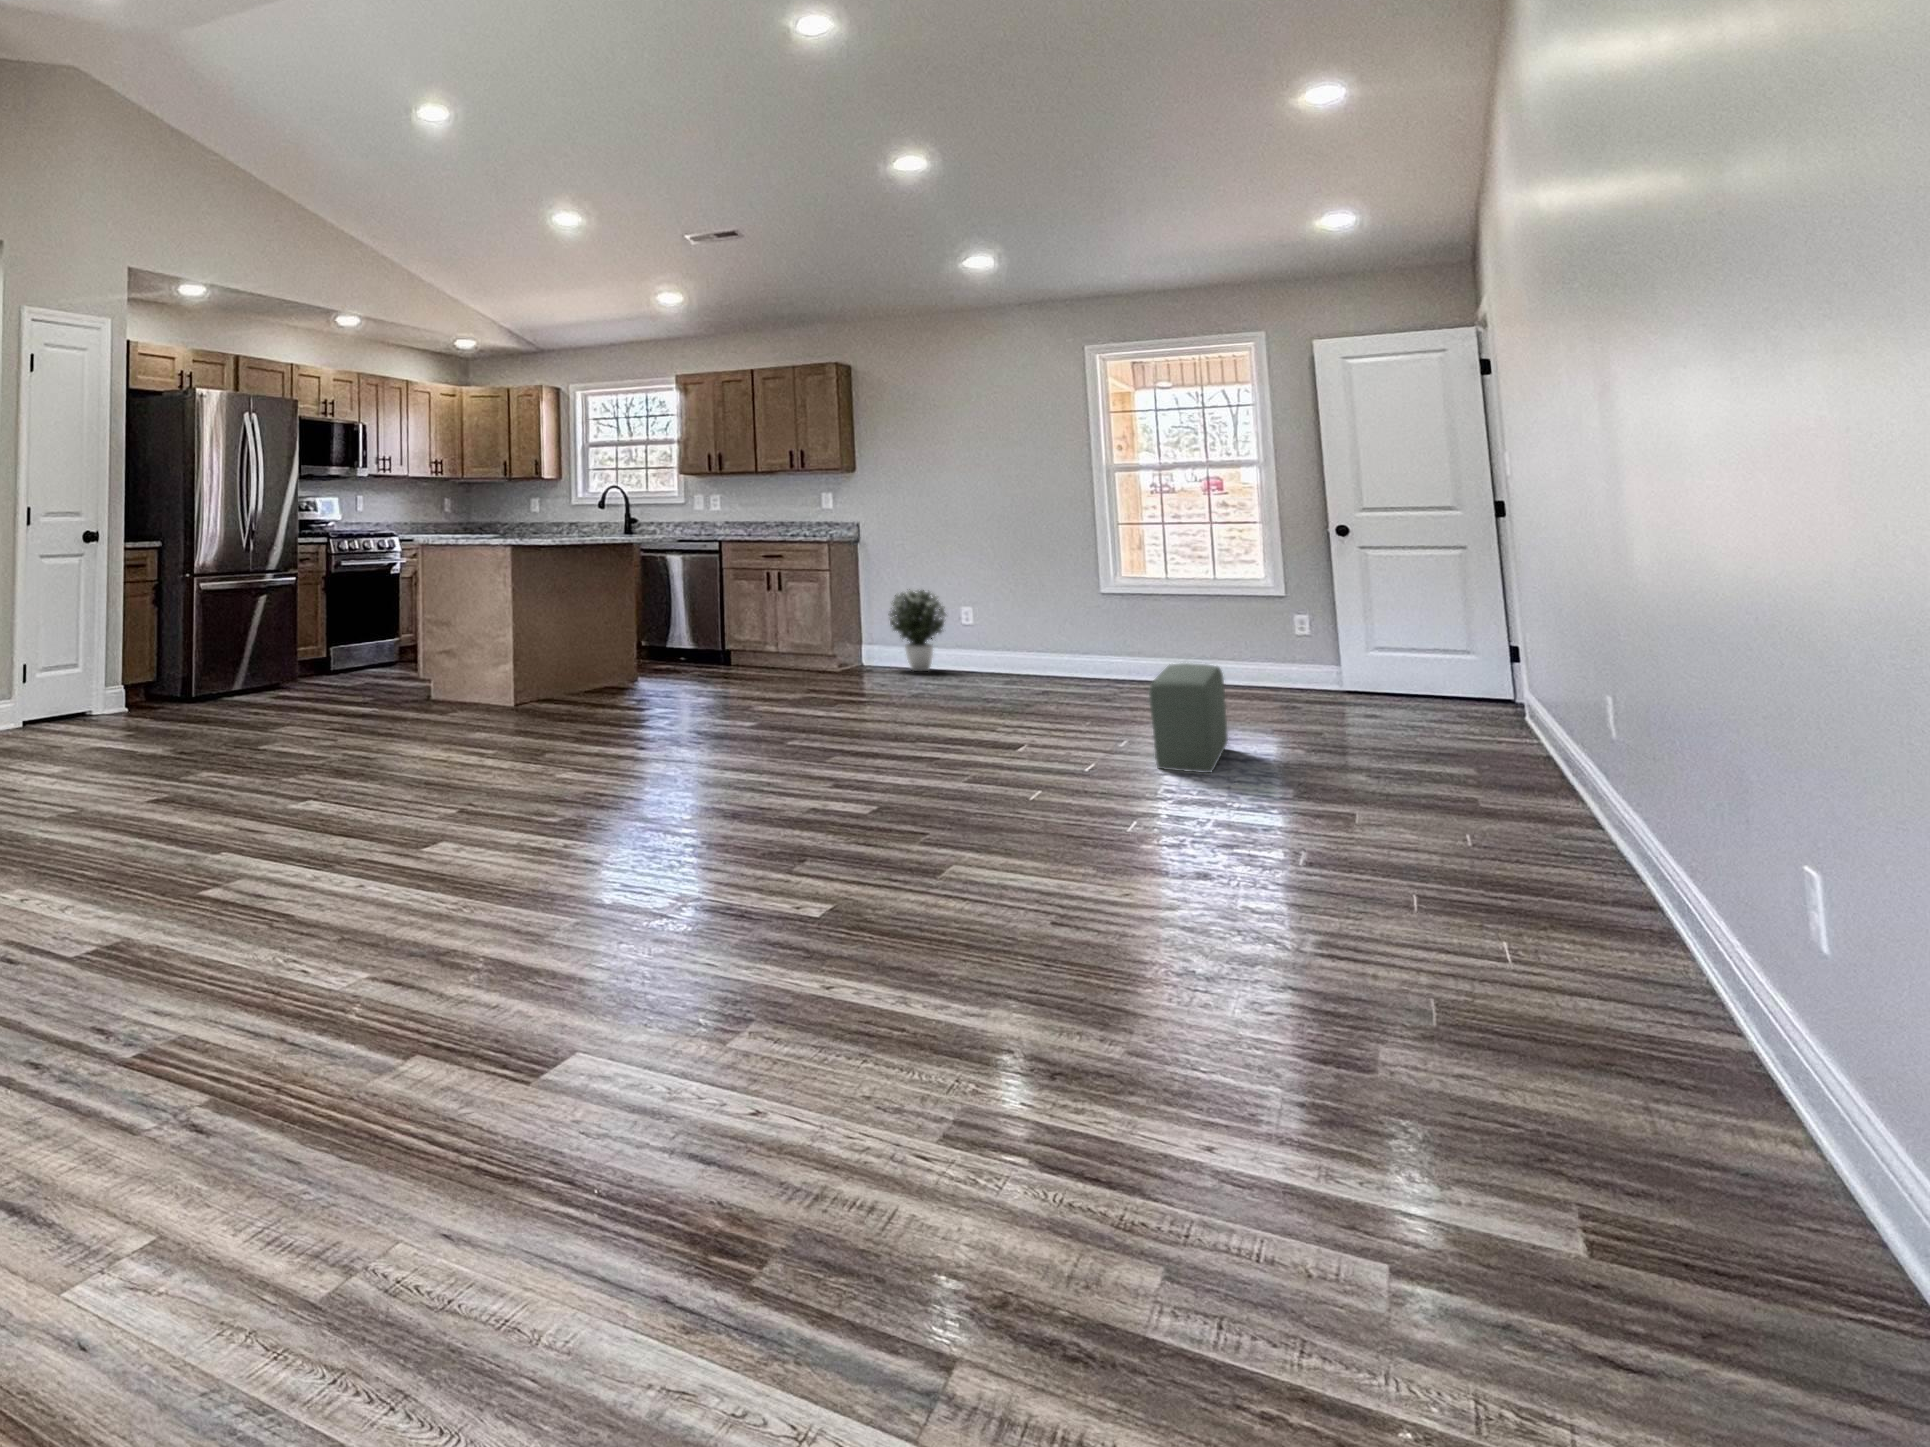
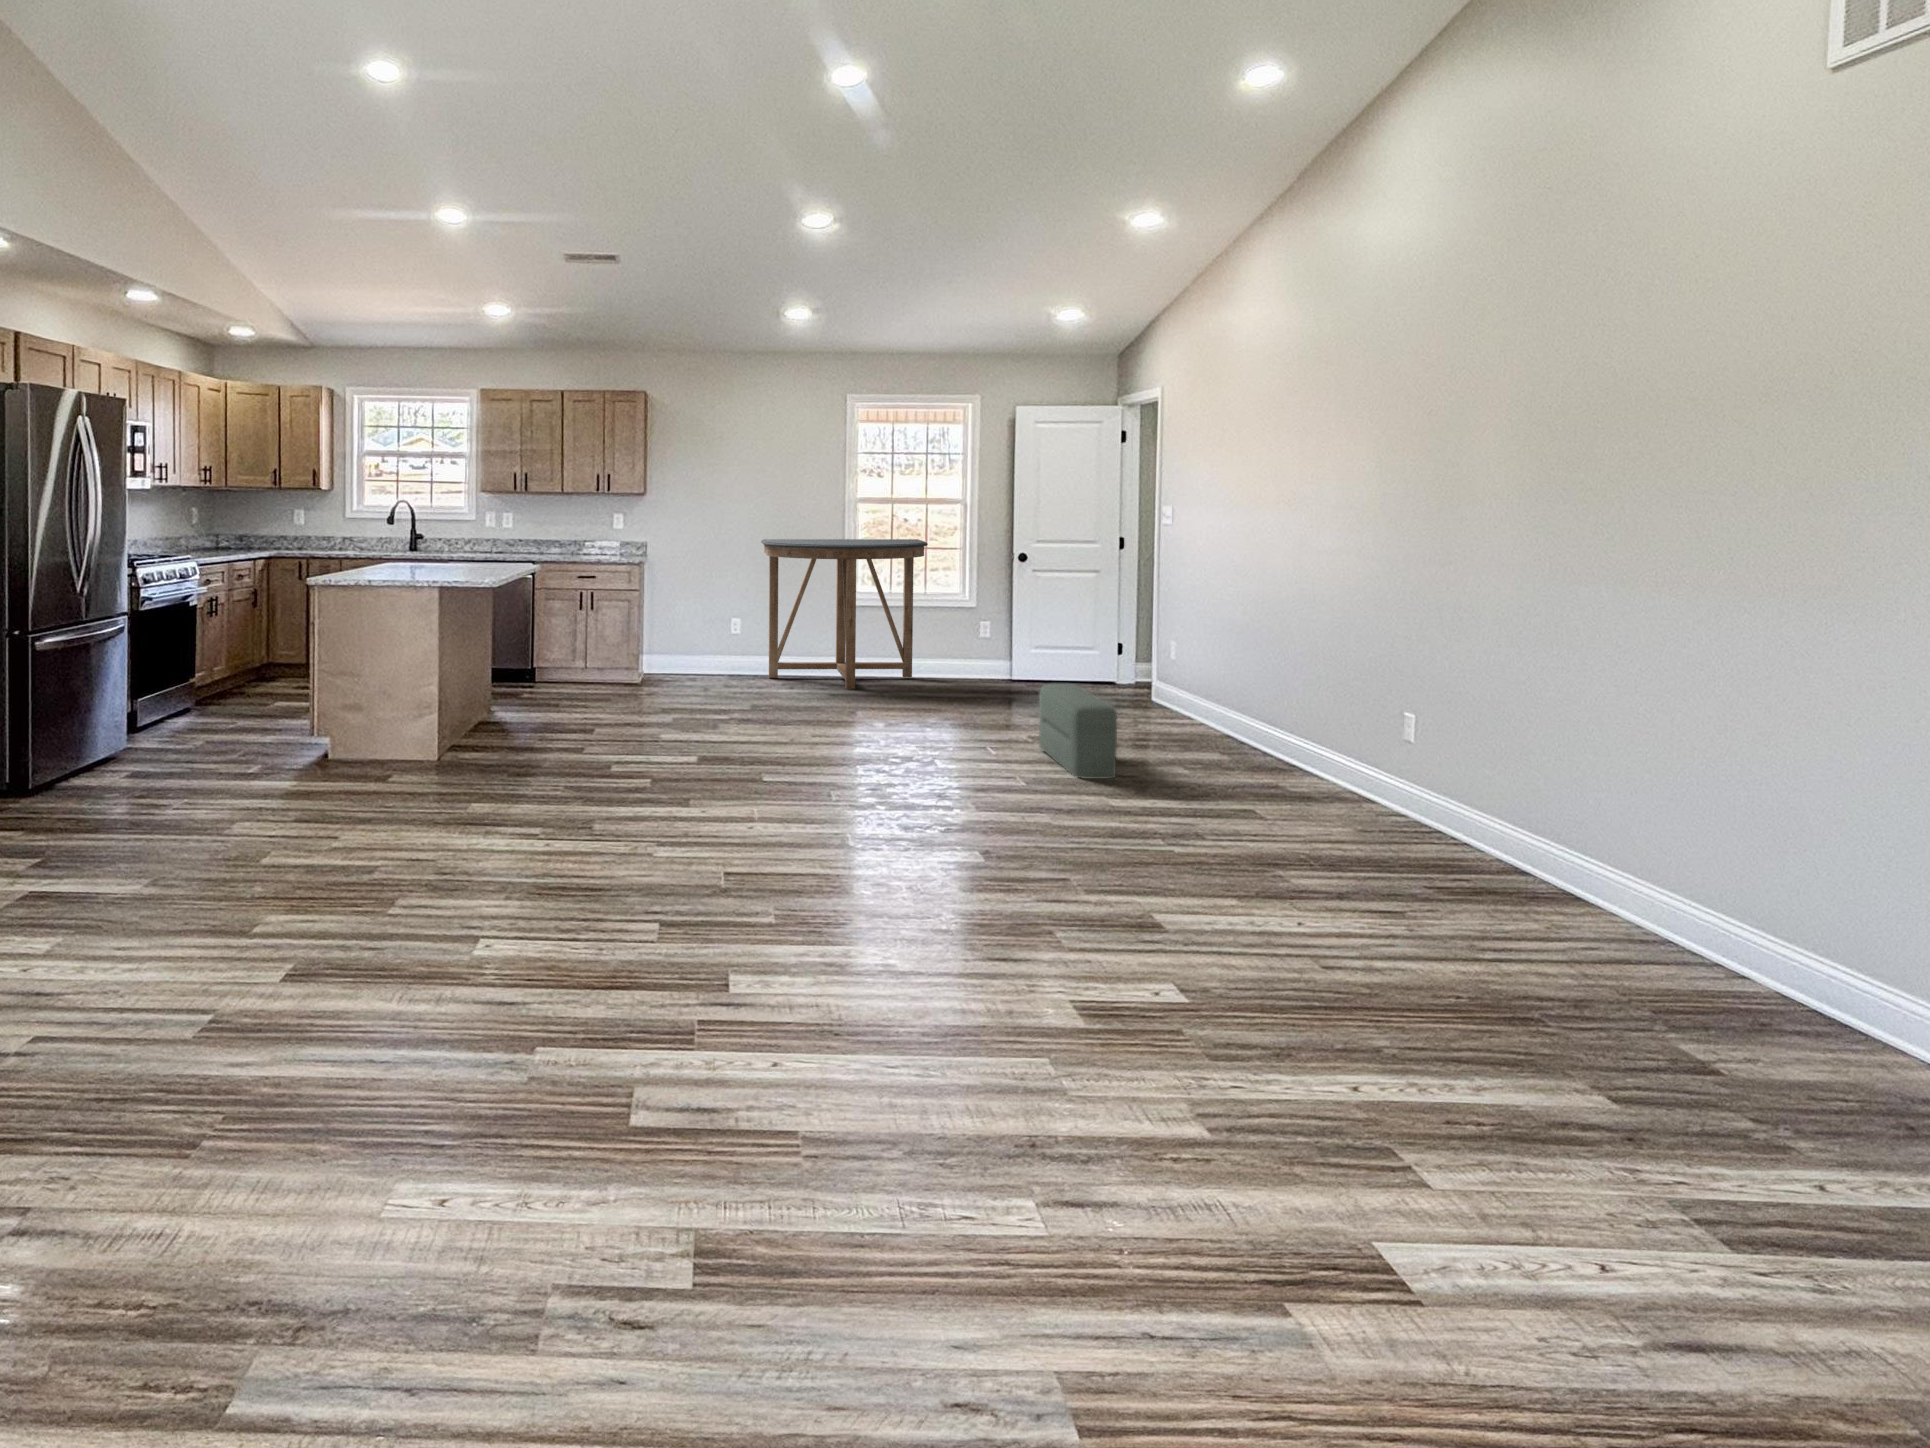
console table: none [970,510,1187,687] -> present [761,539,928,689]
potted plant: present [888,590,946,671] -> none [682,606,733,681]

